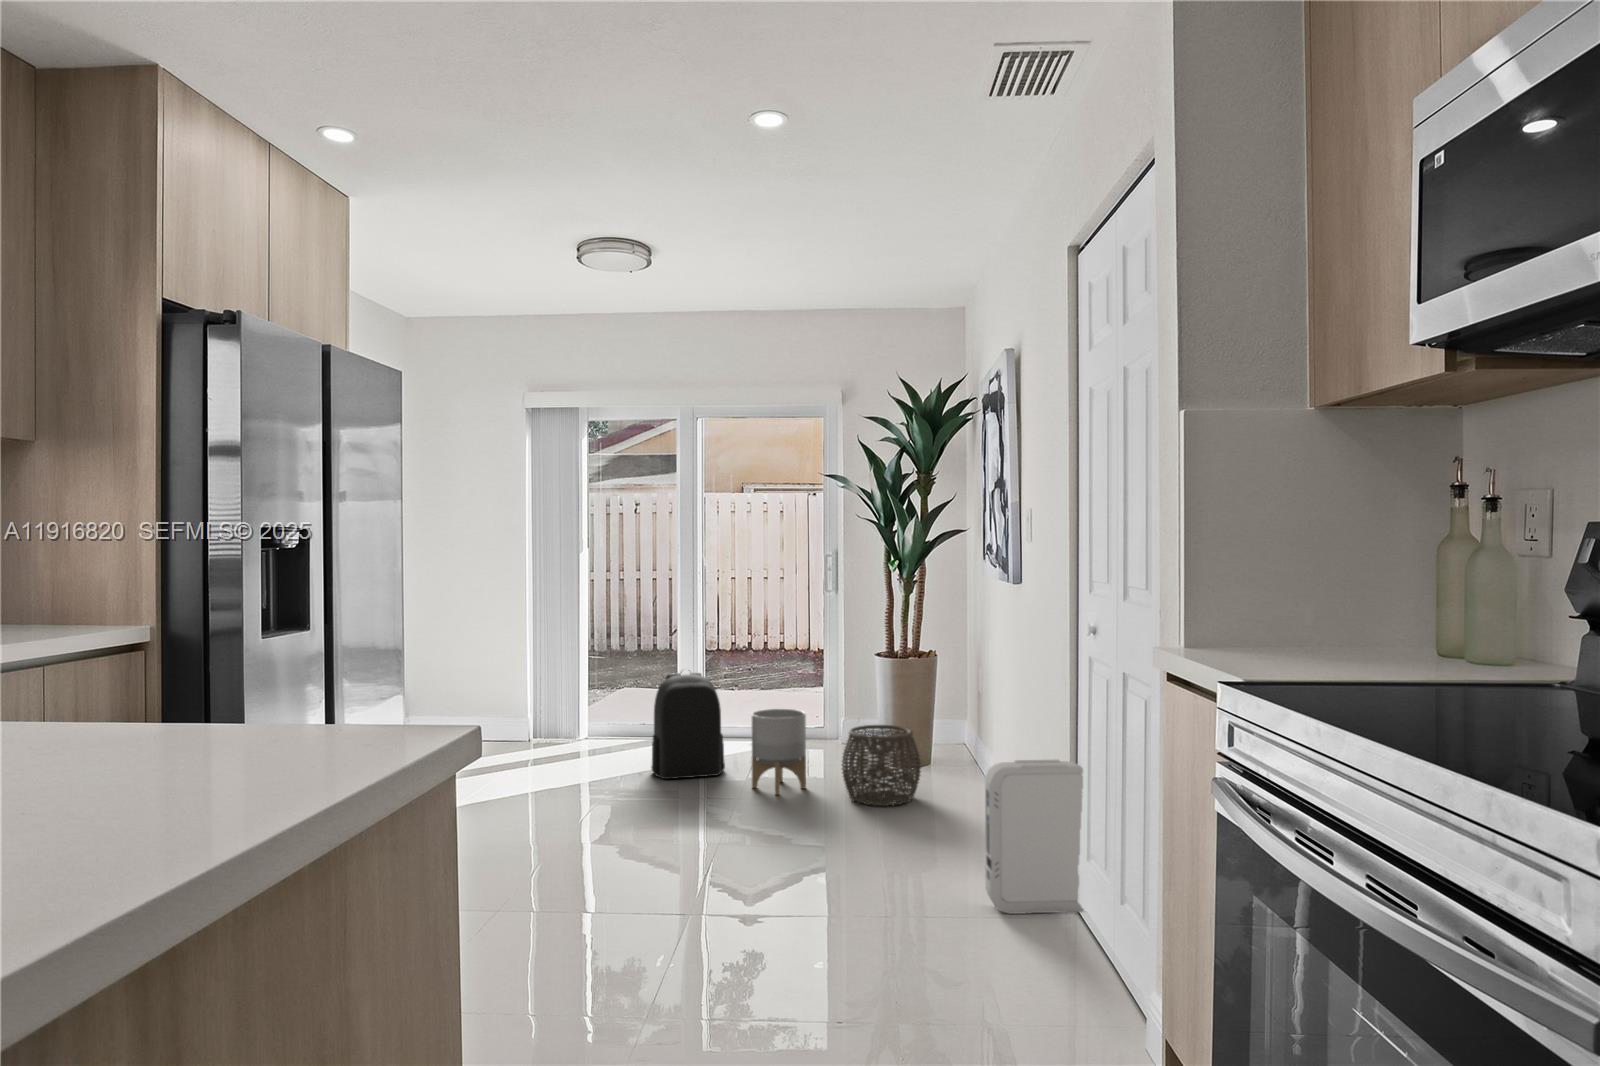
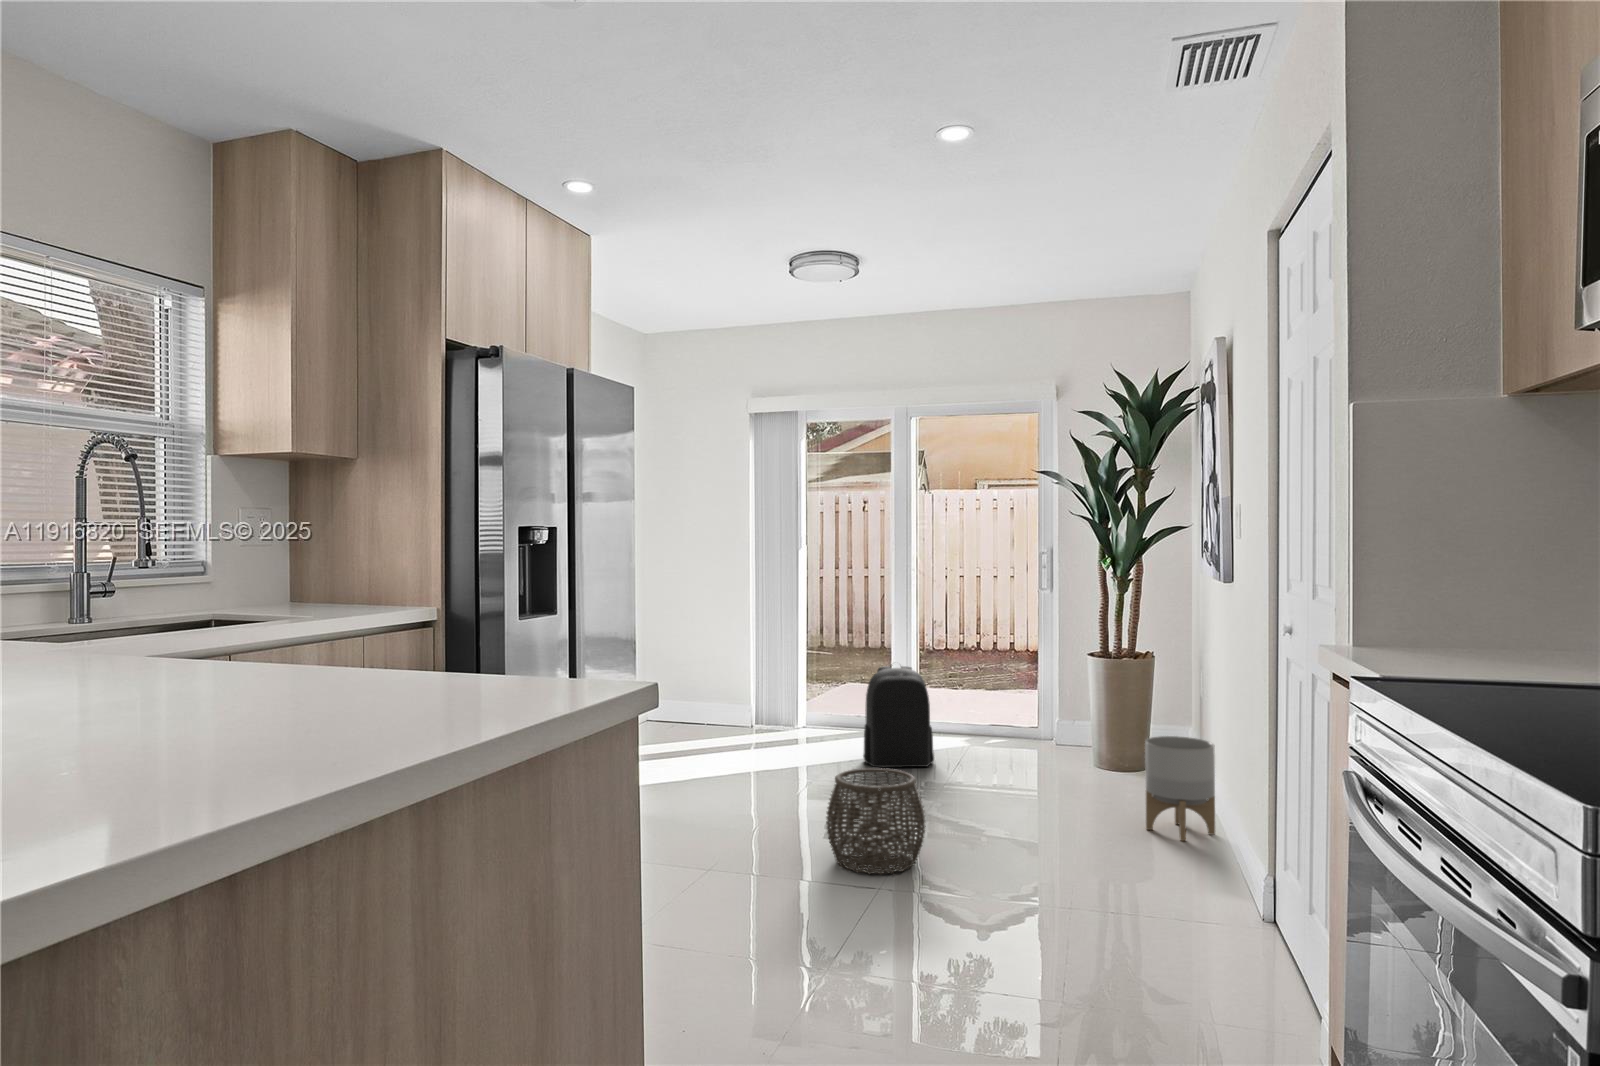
planter: present [752,708,806,795] -> present [1145,736,1215,841]
woven basket: present [842,725,921,806] -> present [826,768,926,874]
air purifier: present [985,760,1084,914] -> none [1178,762,1304,924]

